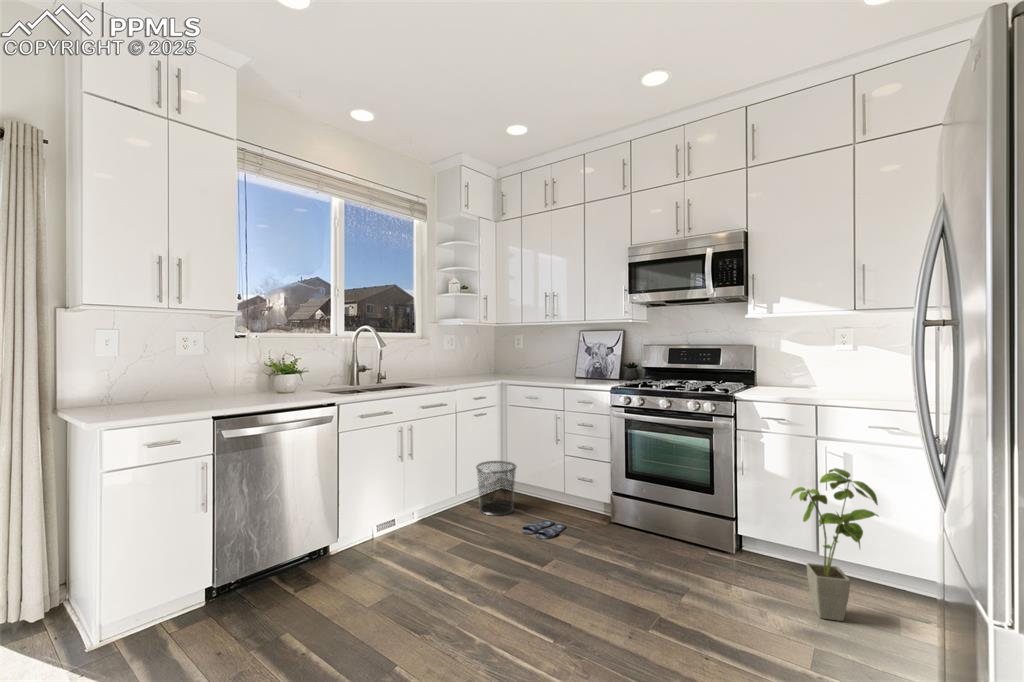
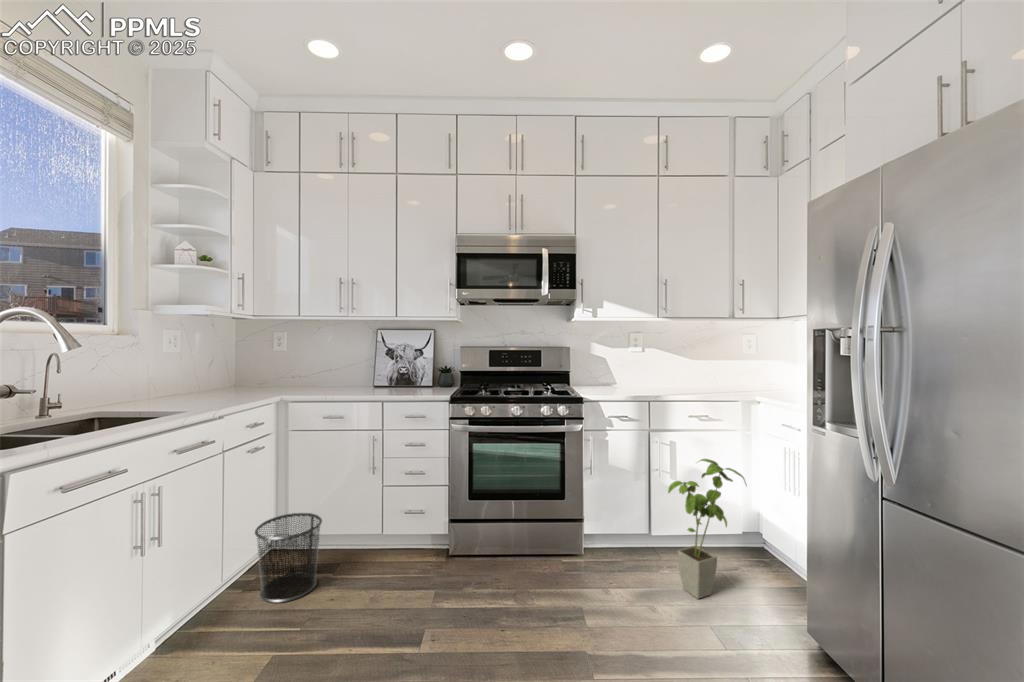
slippers: present [522,520,566,539] -> none [352,580,407,615]

